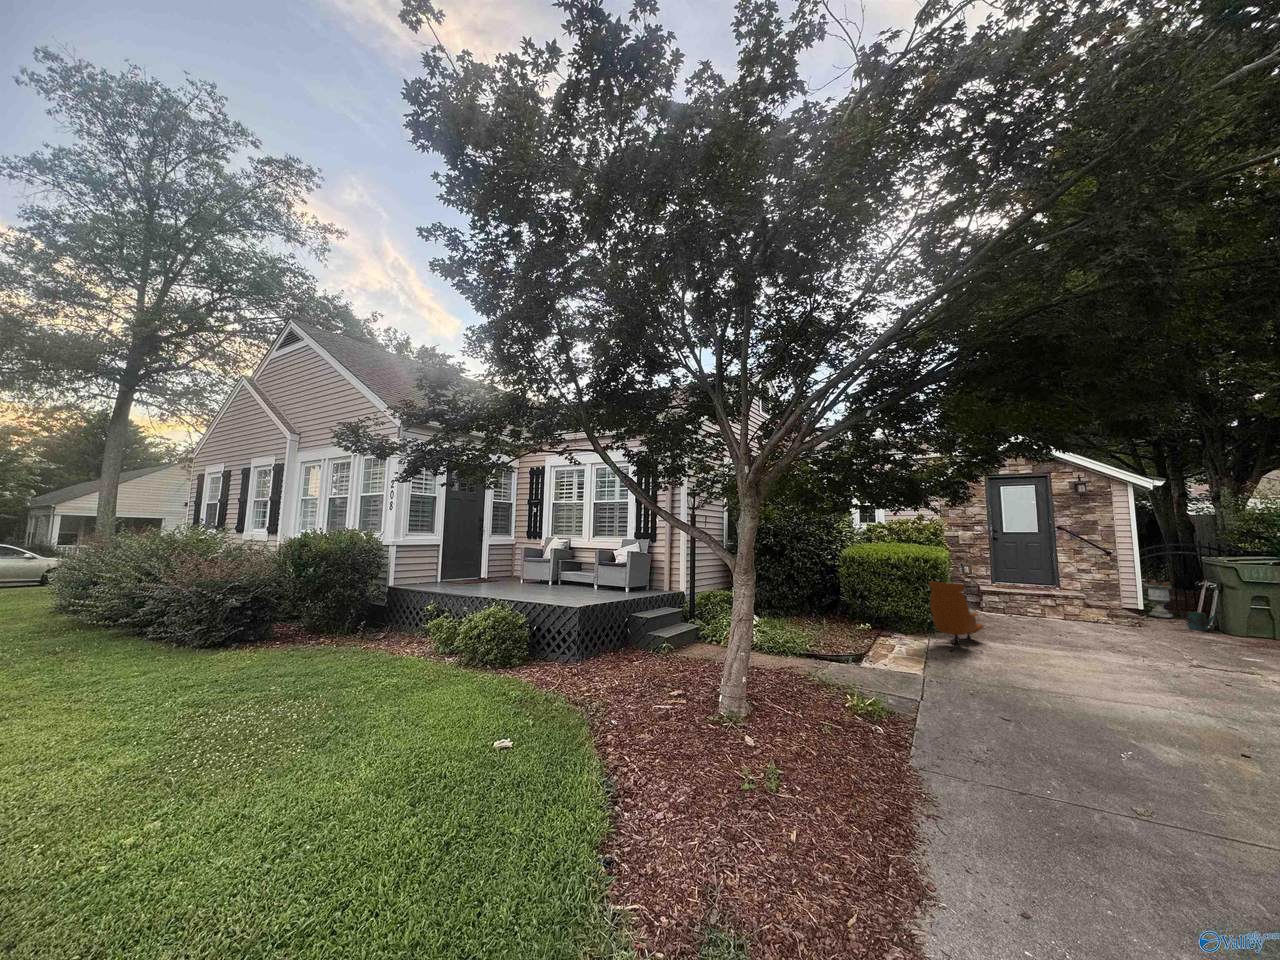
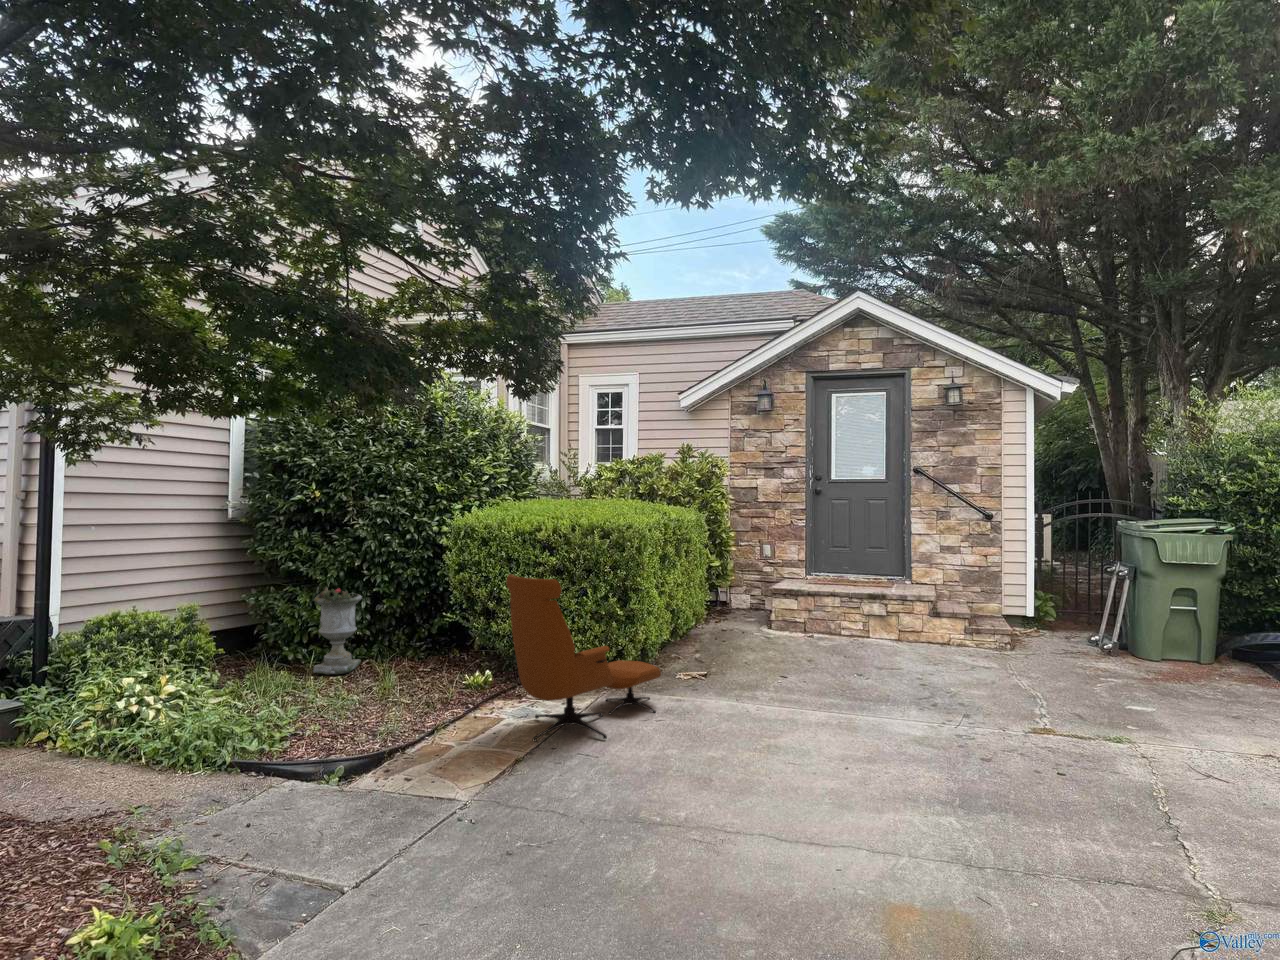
planter: present [1144,582,1173,618] -> present [313,588,362,675]
watering can: present [1181,611,1220,631] -> none [1072,618,1131,656]

